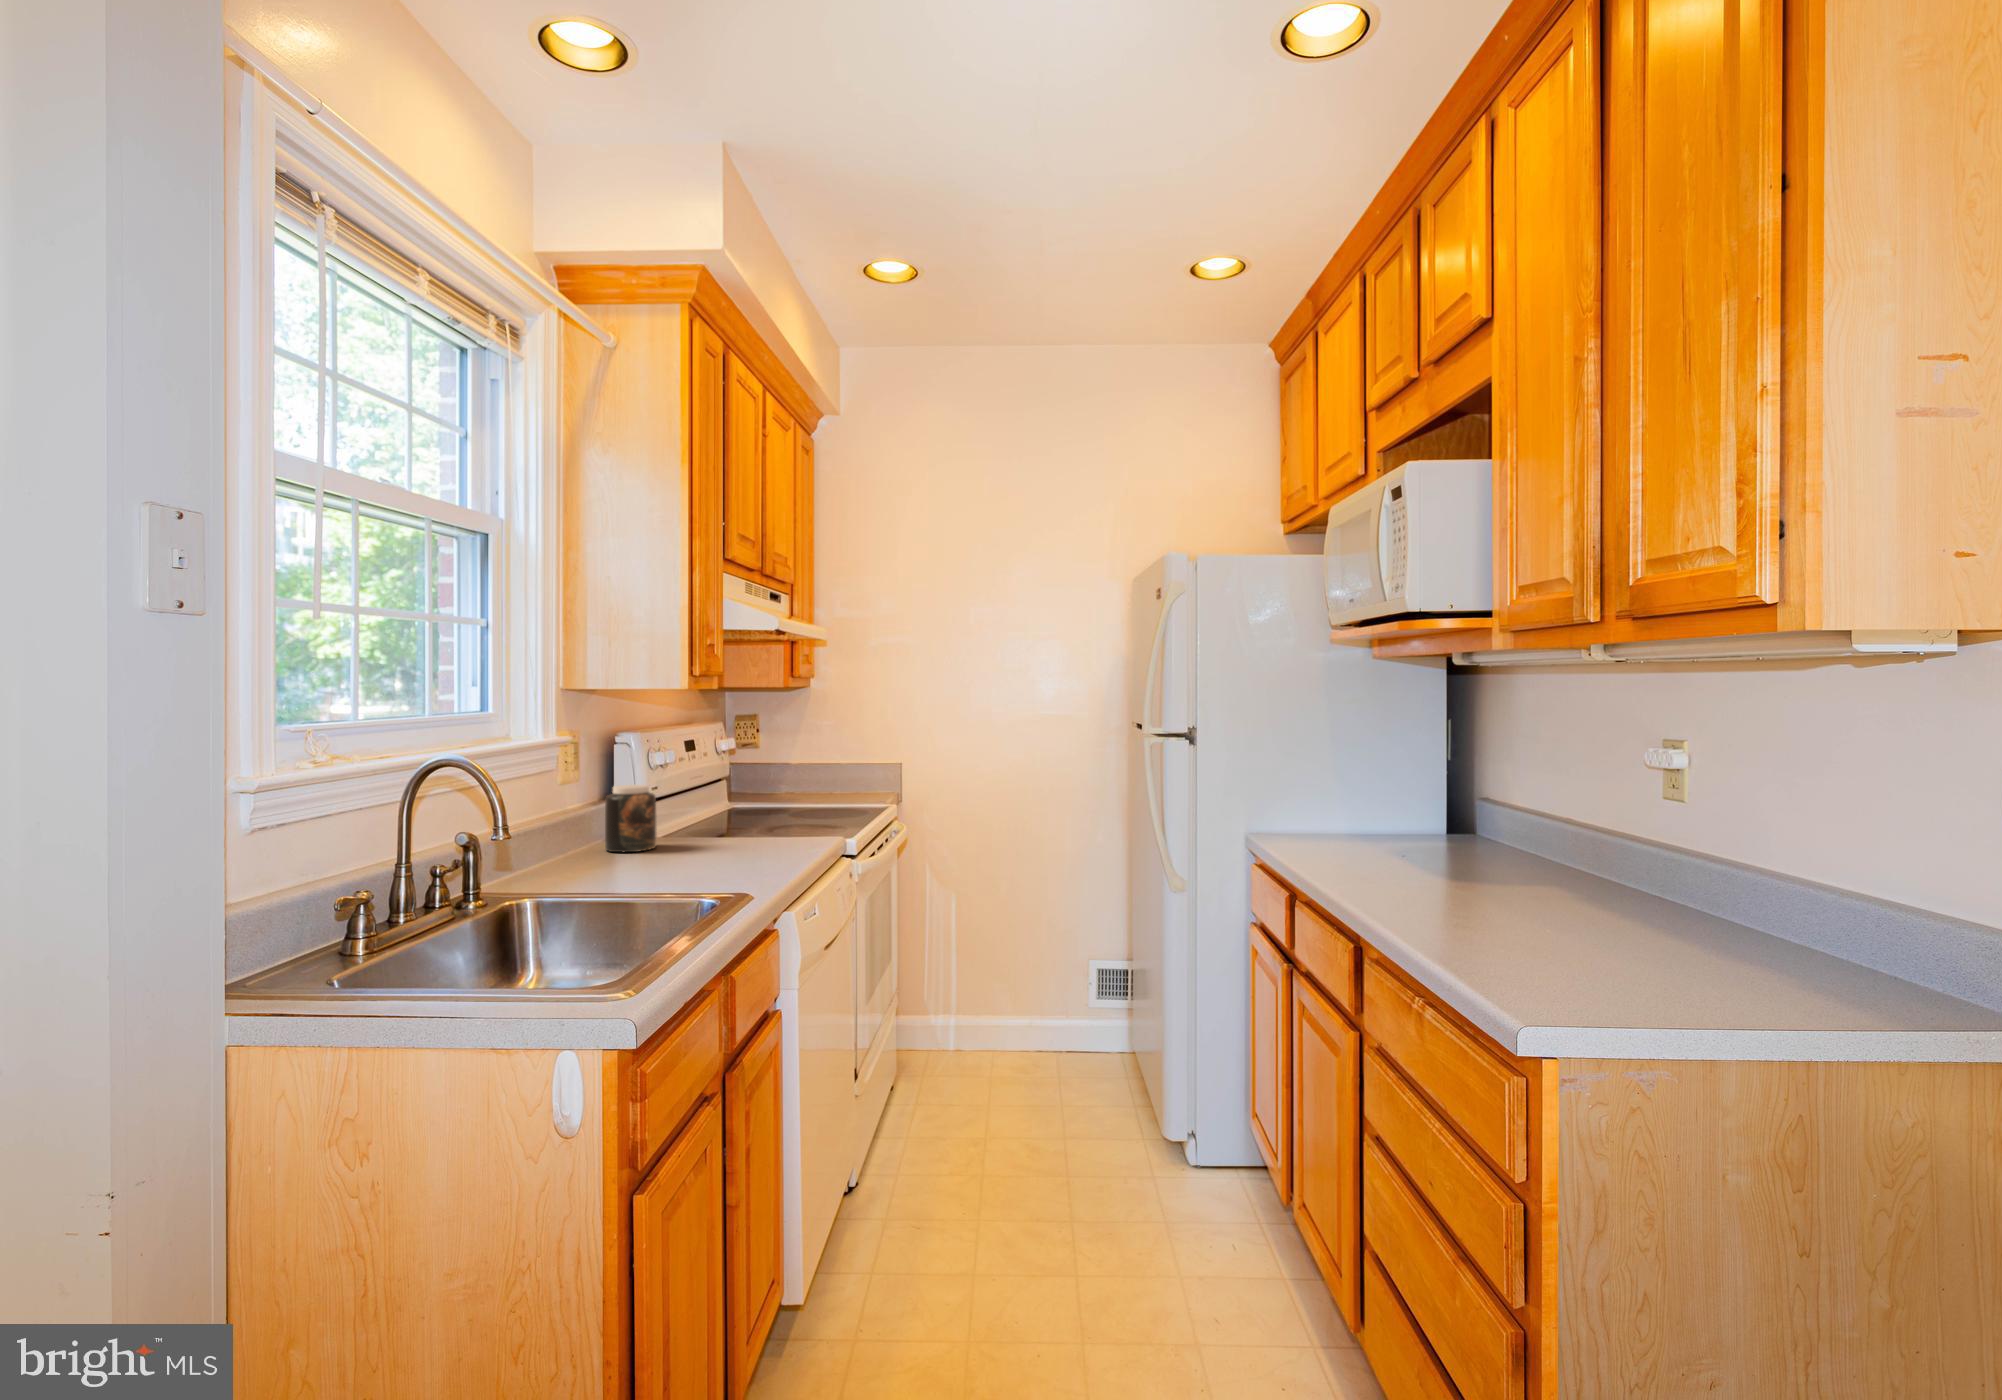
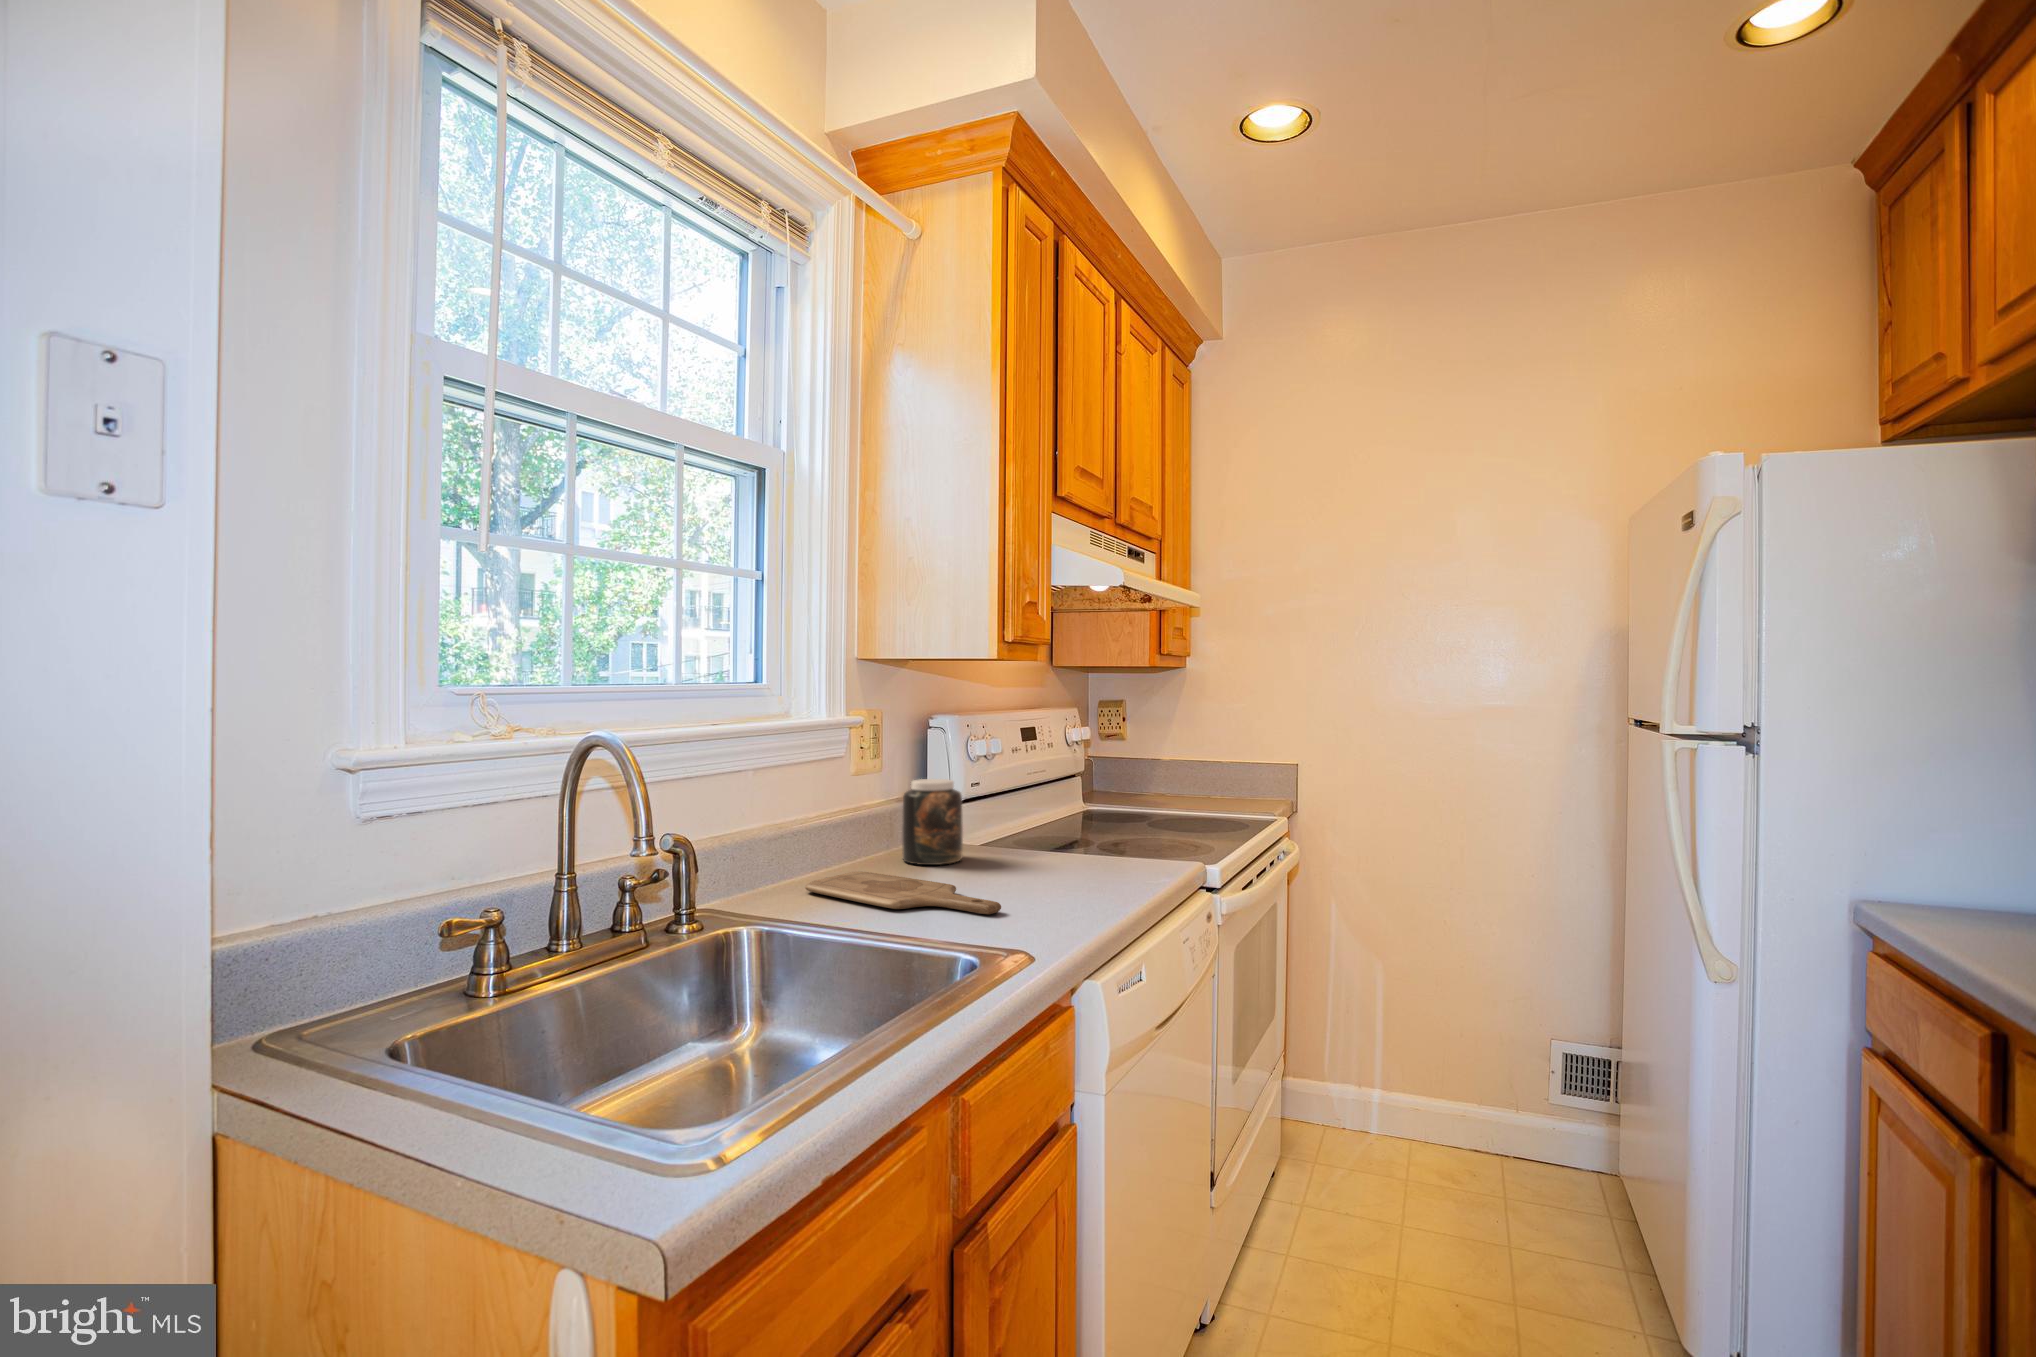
cutting board: none [546,859,716,879] -> present [805,871,1001,914]

